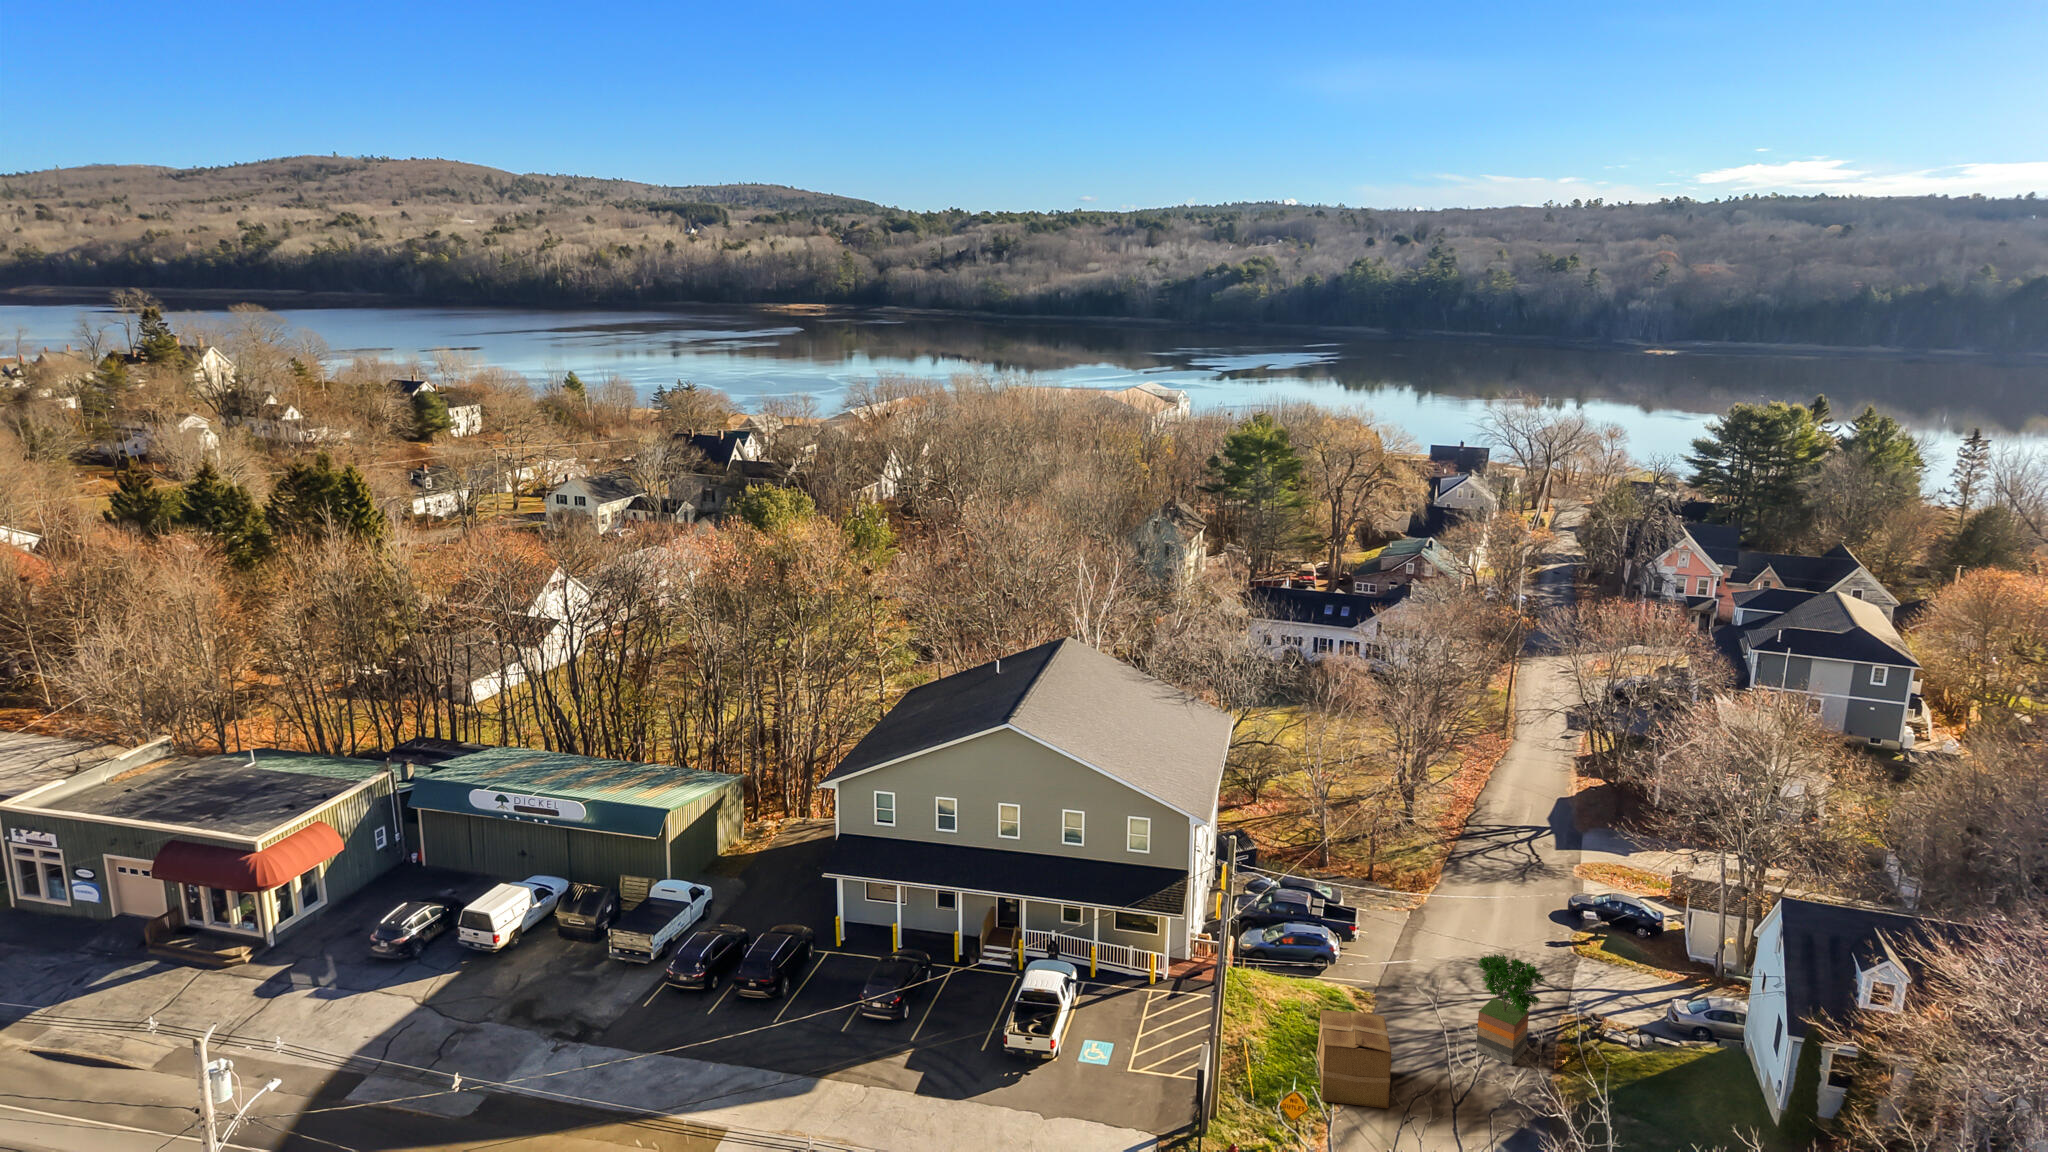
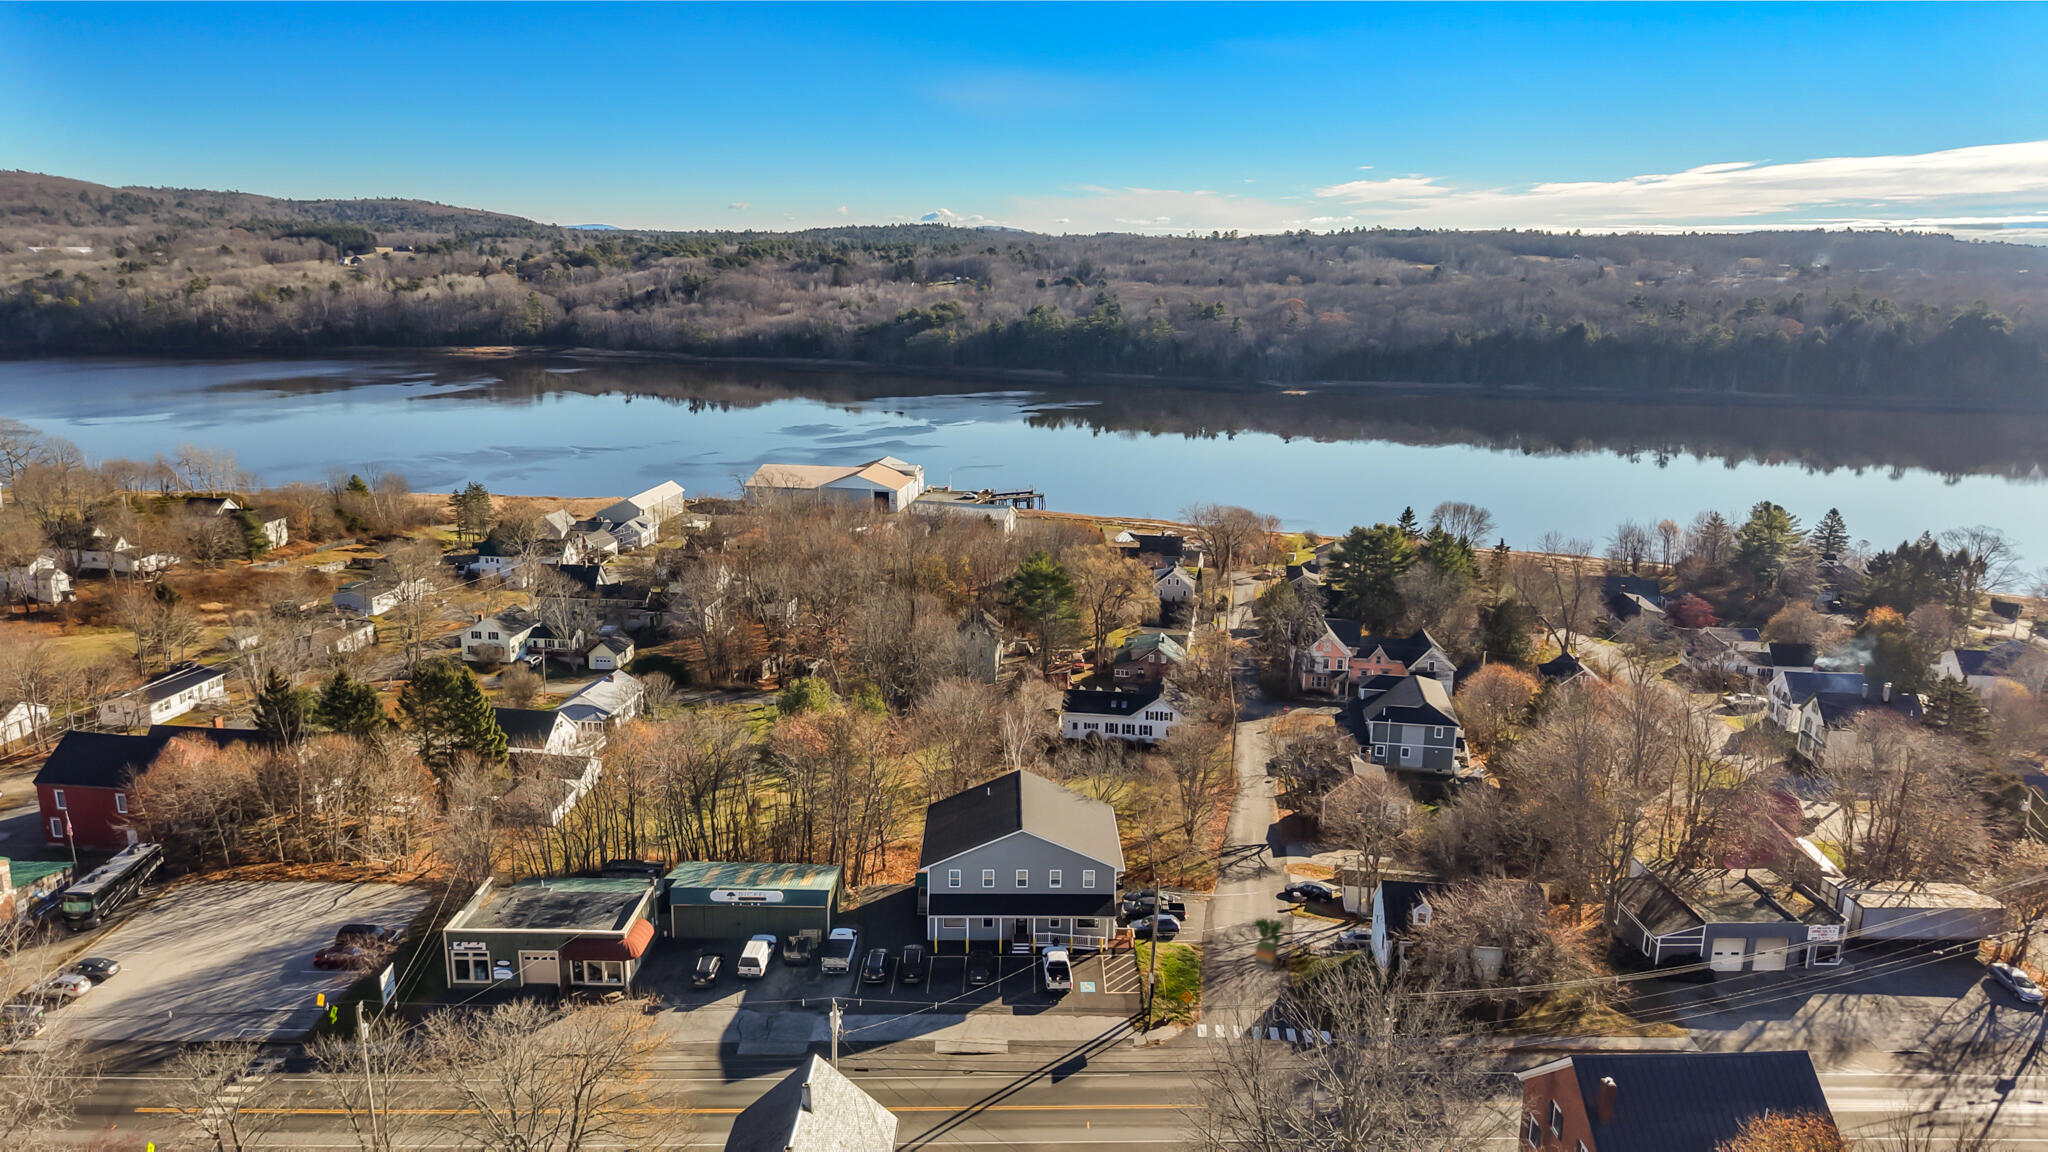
cardboard box: present [1317,1010,1392,1108] -> none [1184,954,1223,998]

